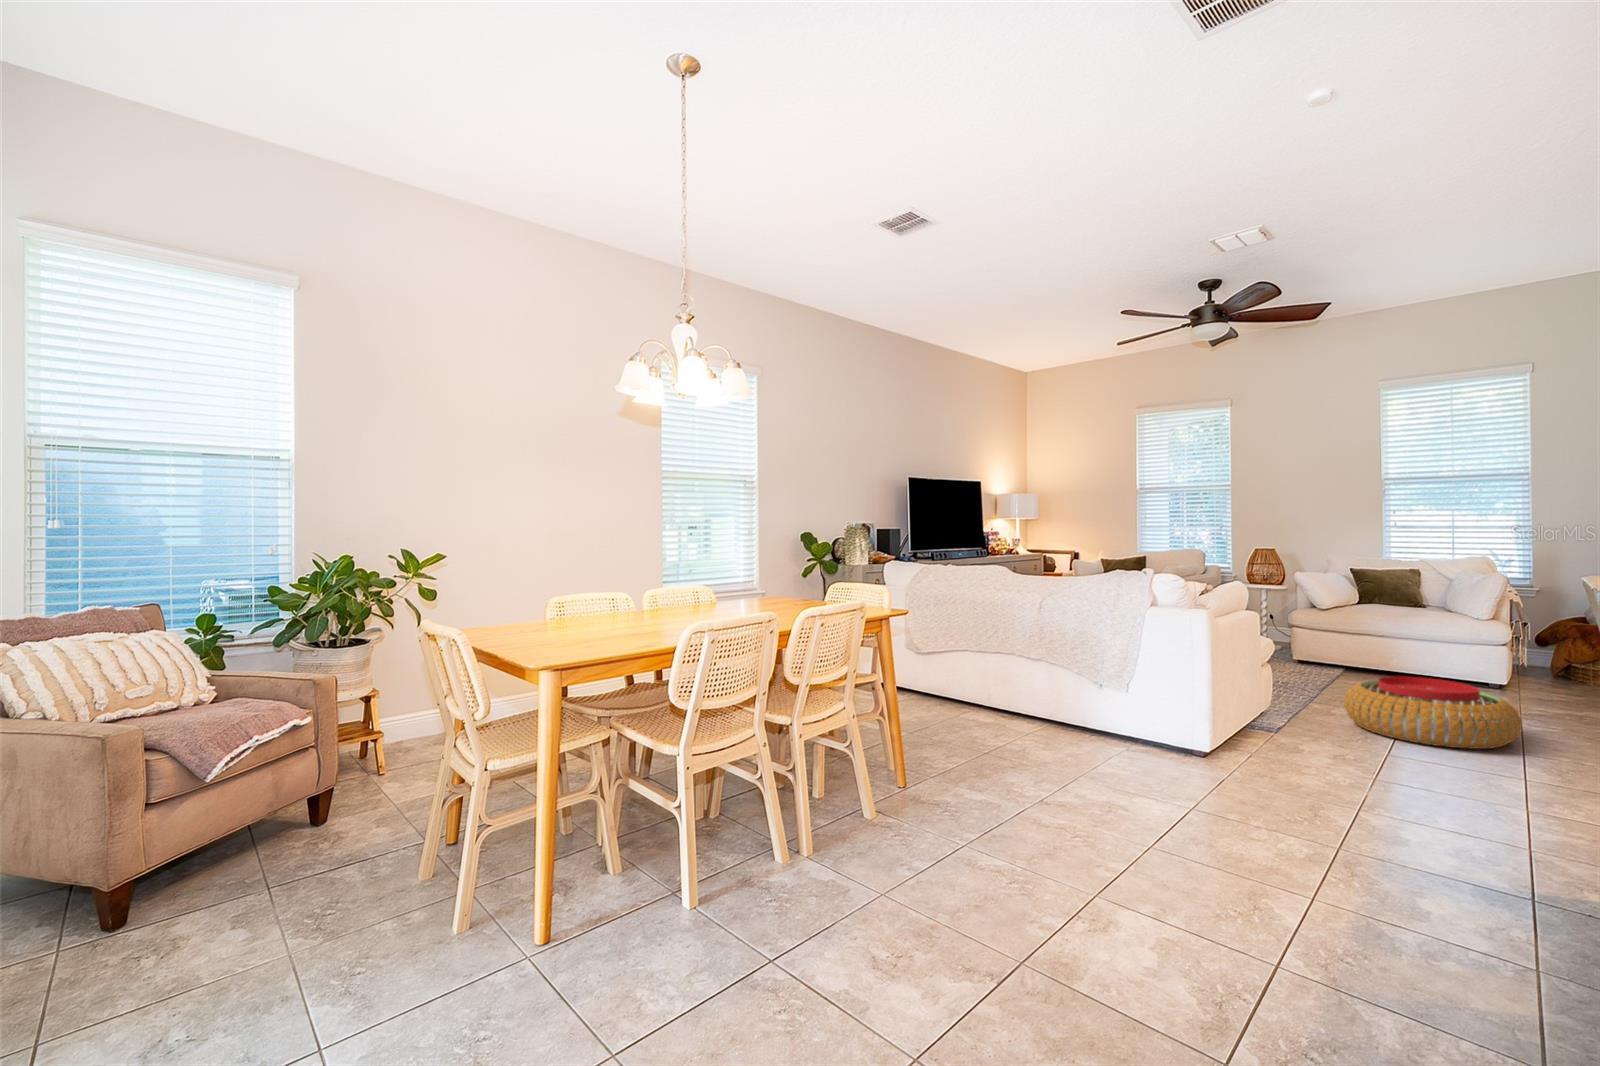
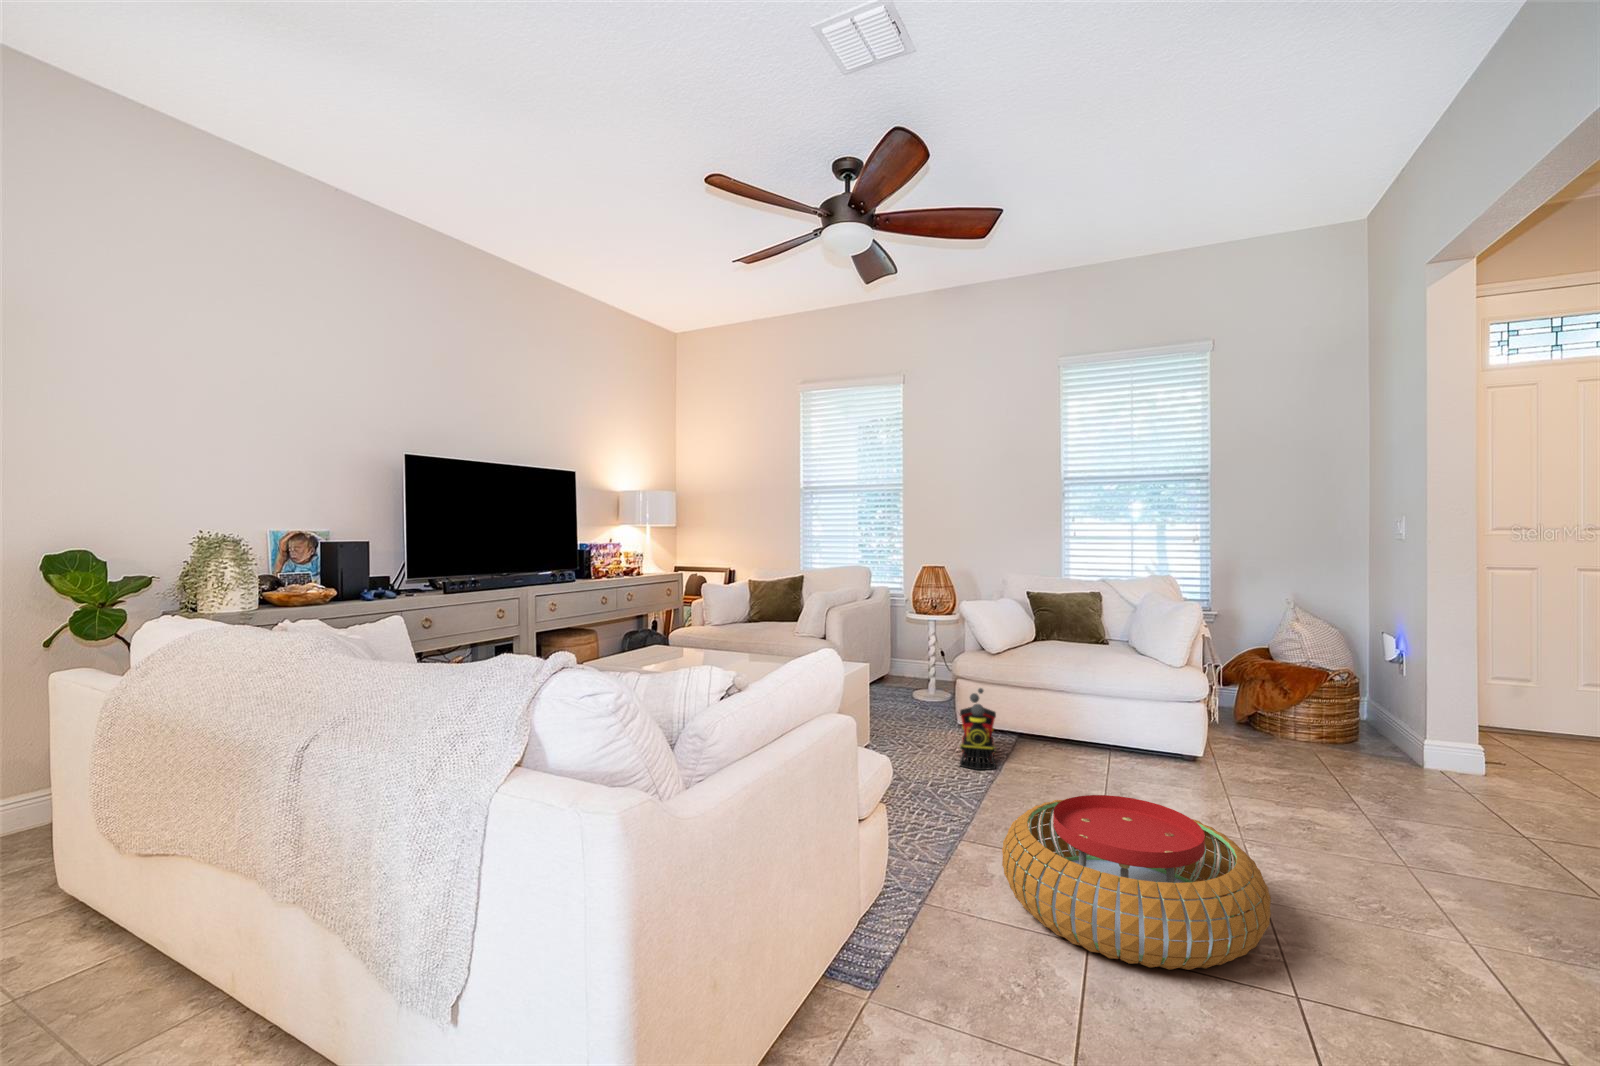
toy train: none [1297,631,1329,684] -> present [960,688,996,770]

